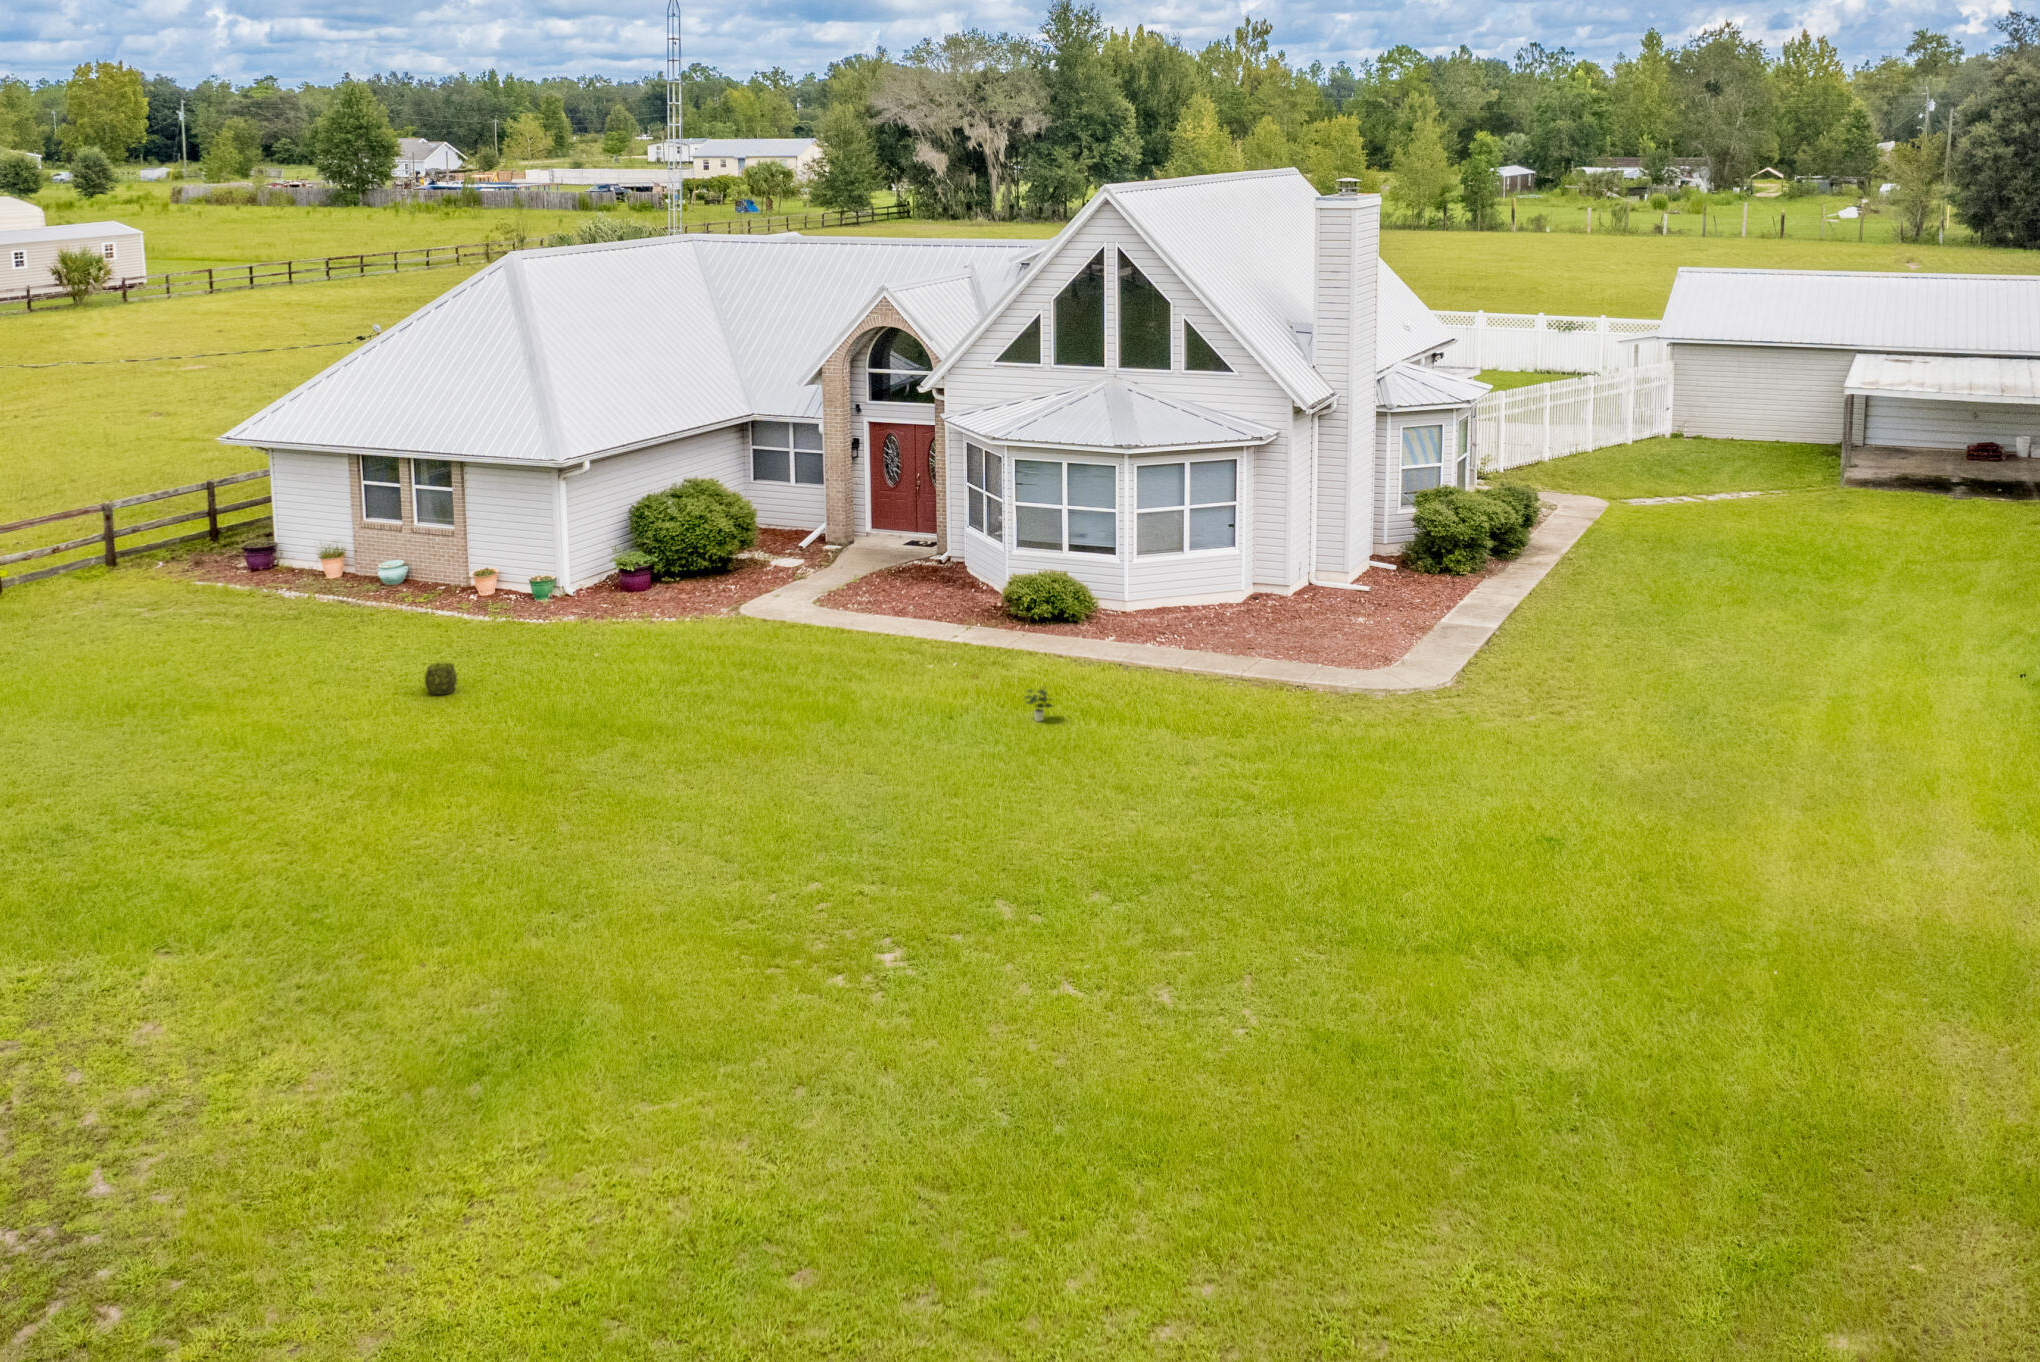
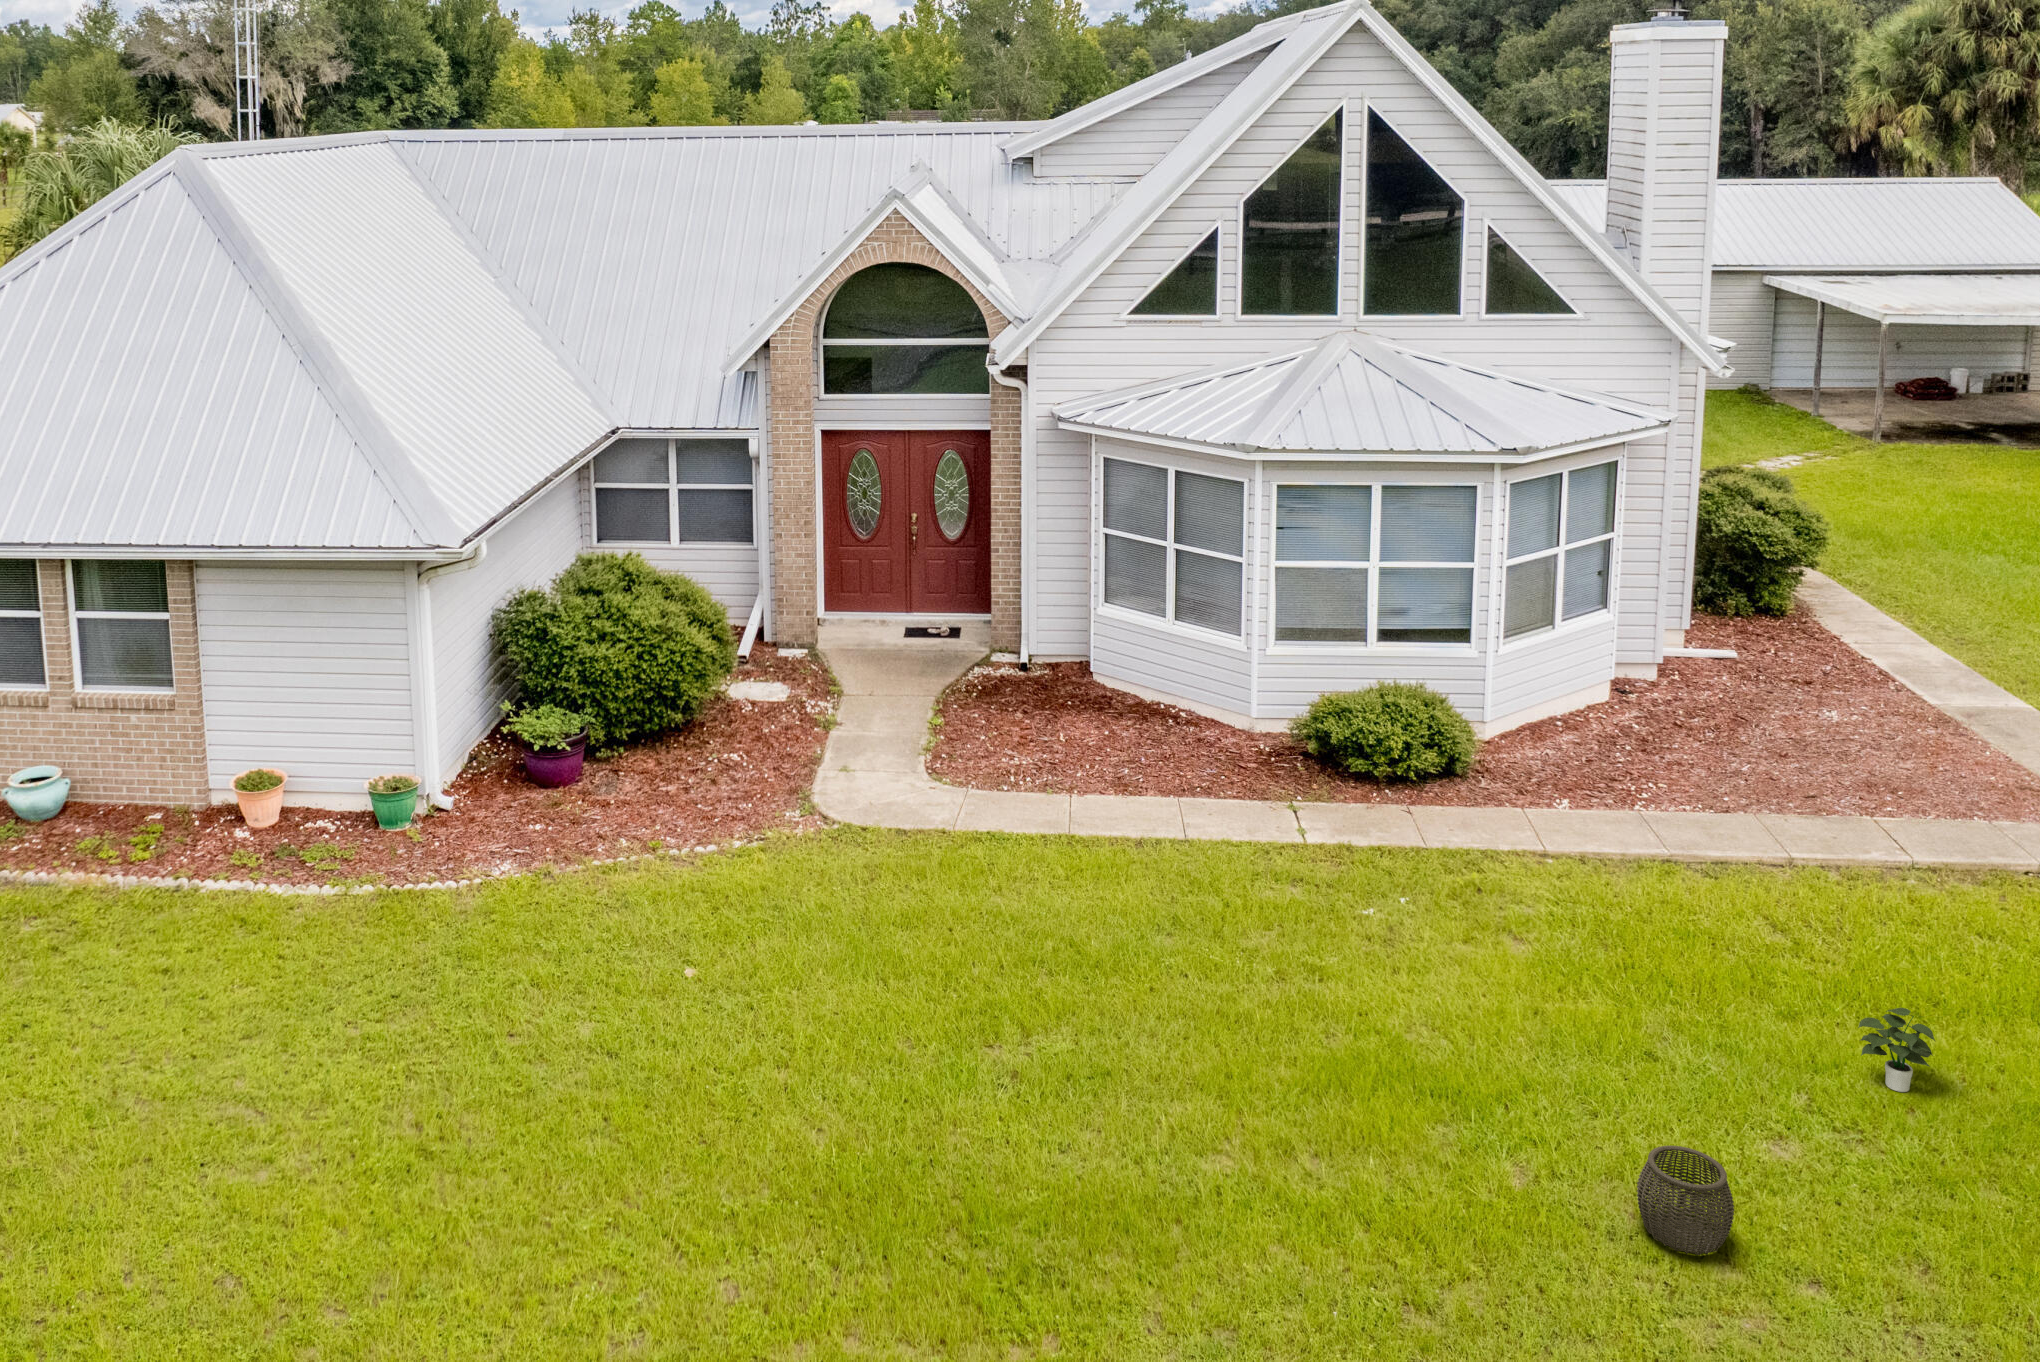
woven basket: present [425,663,457,695] -> present [1637,1146,1734,1255]

